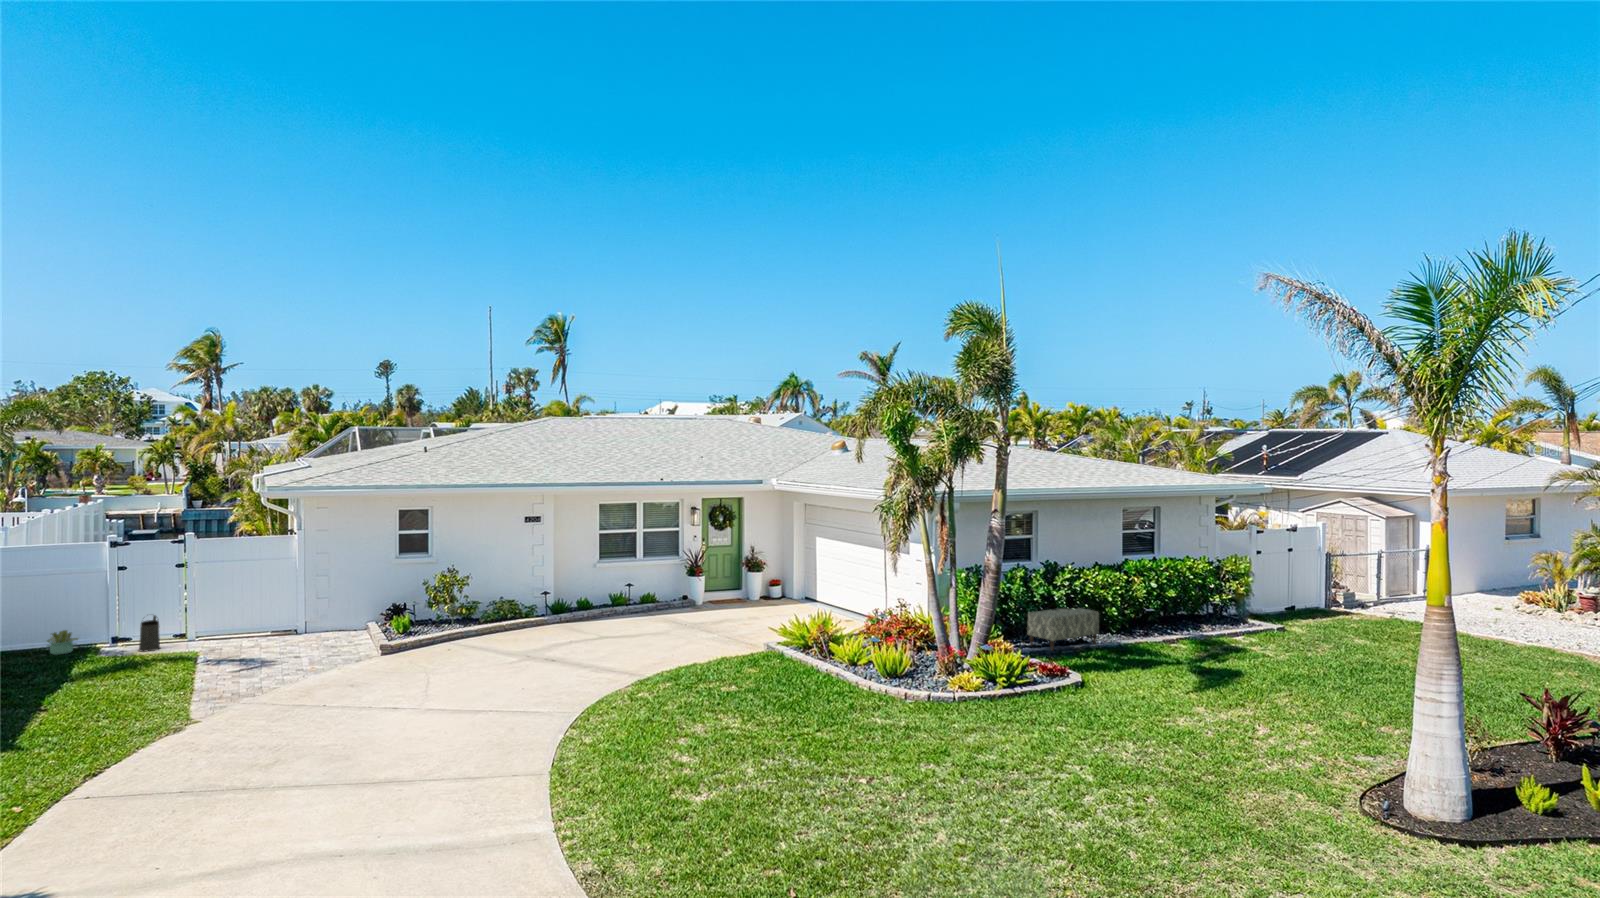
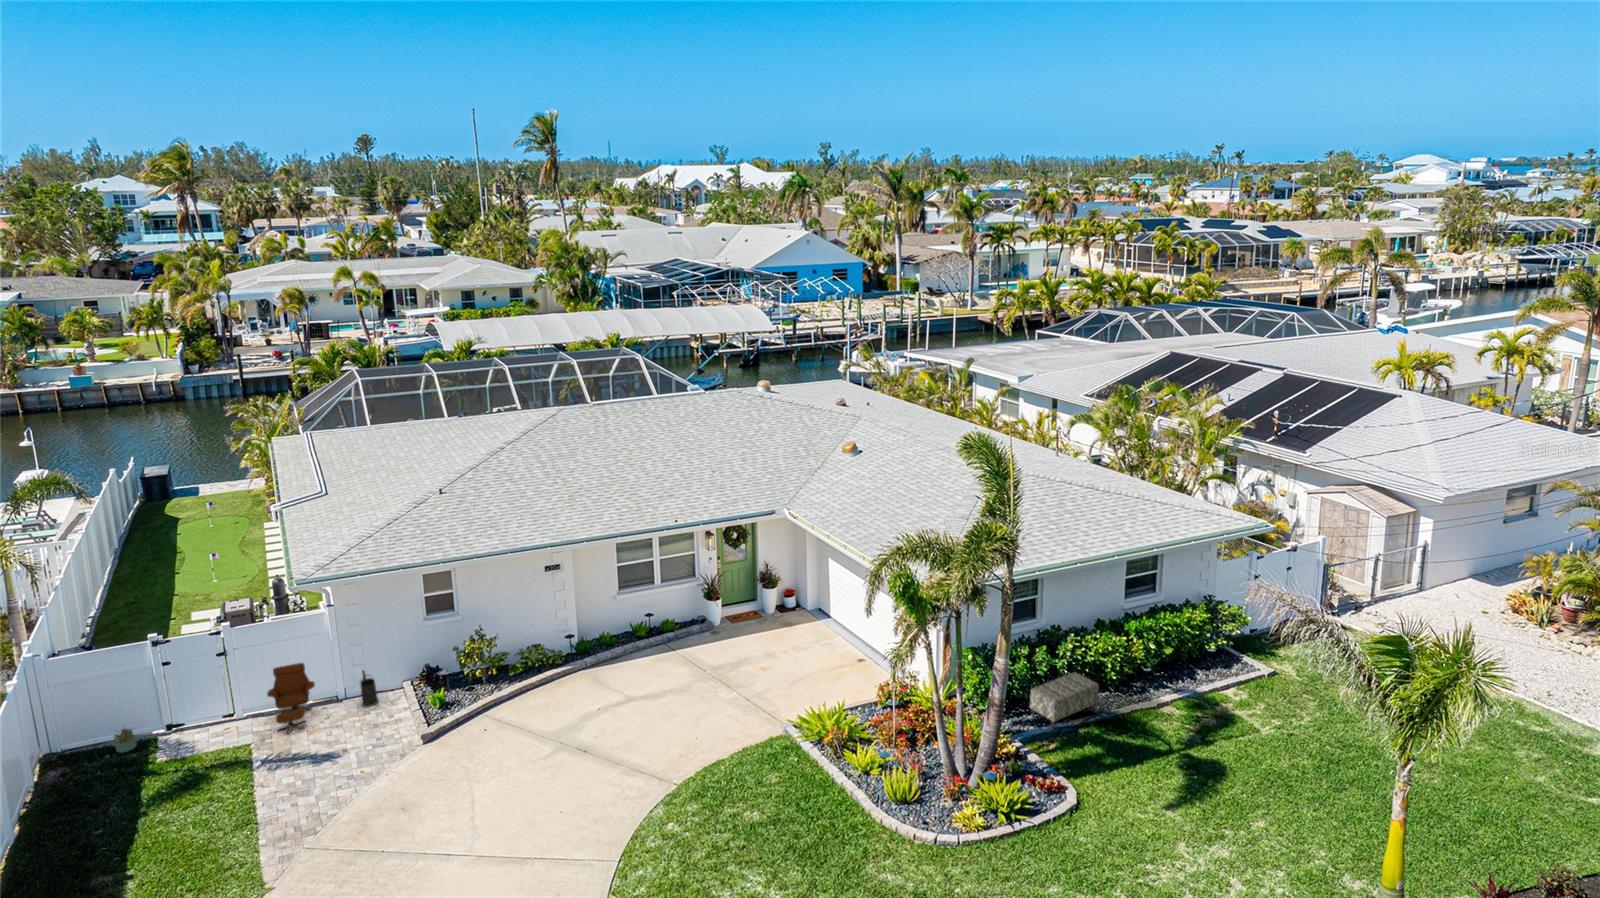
lounge chair: none [220,585,273,648] -> present [267,663,315,734]
watering can: present [139,615,160,652] -> present [360,670,379,707]

